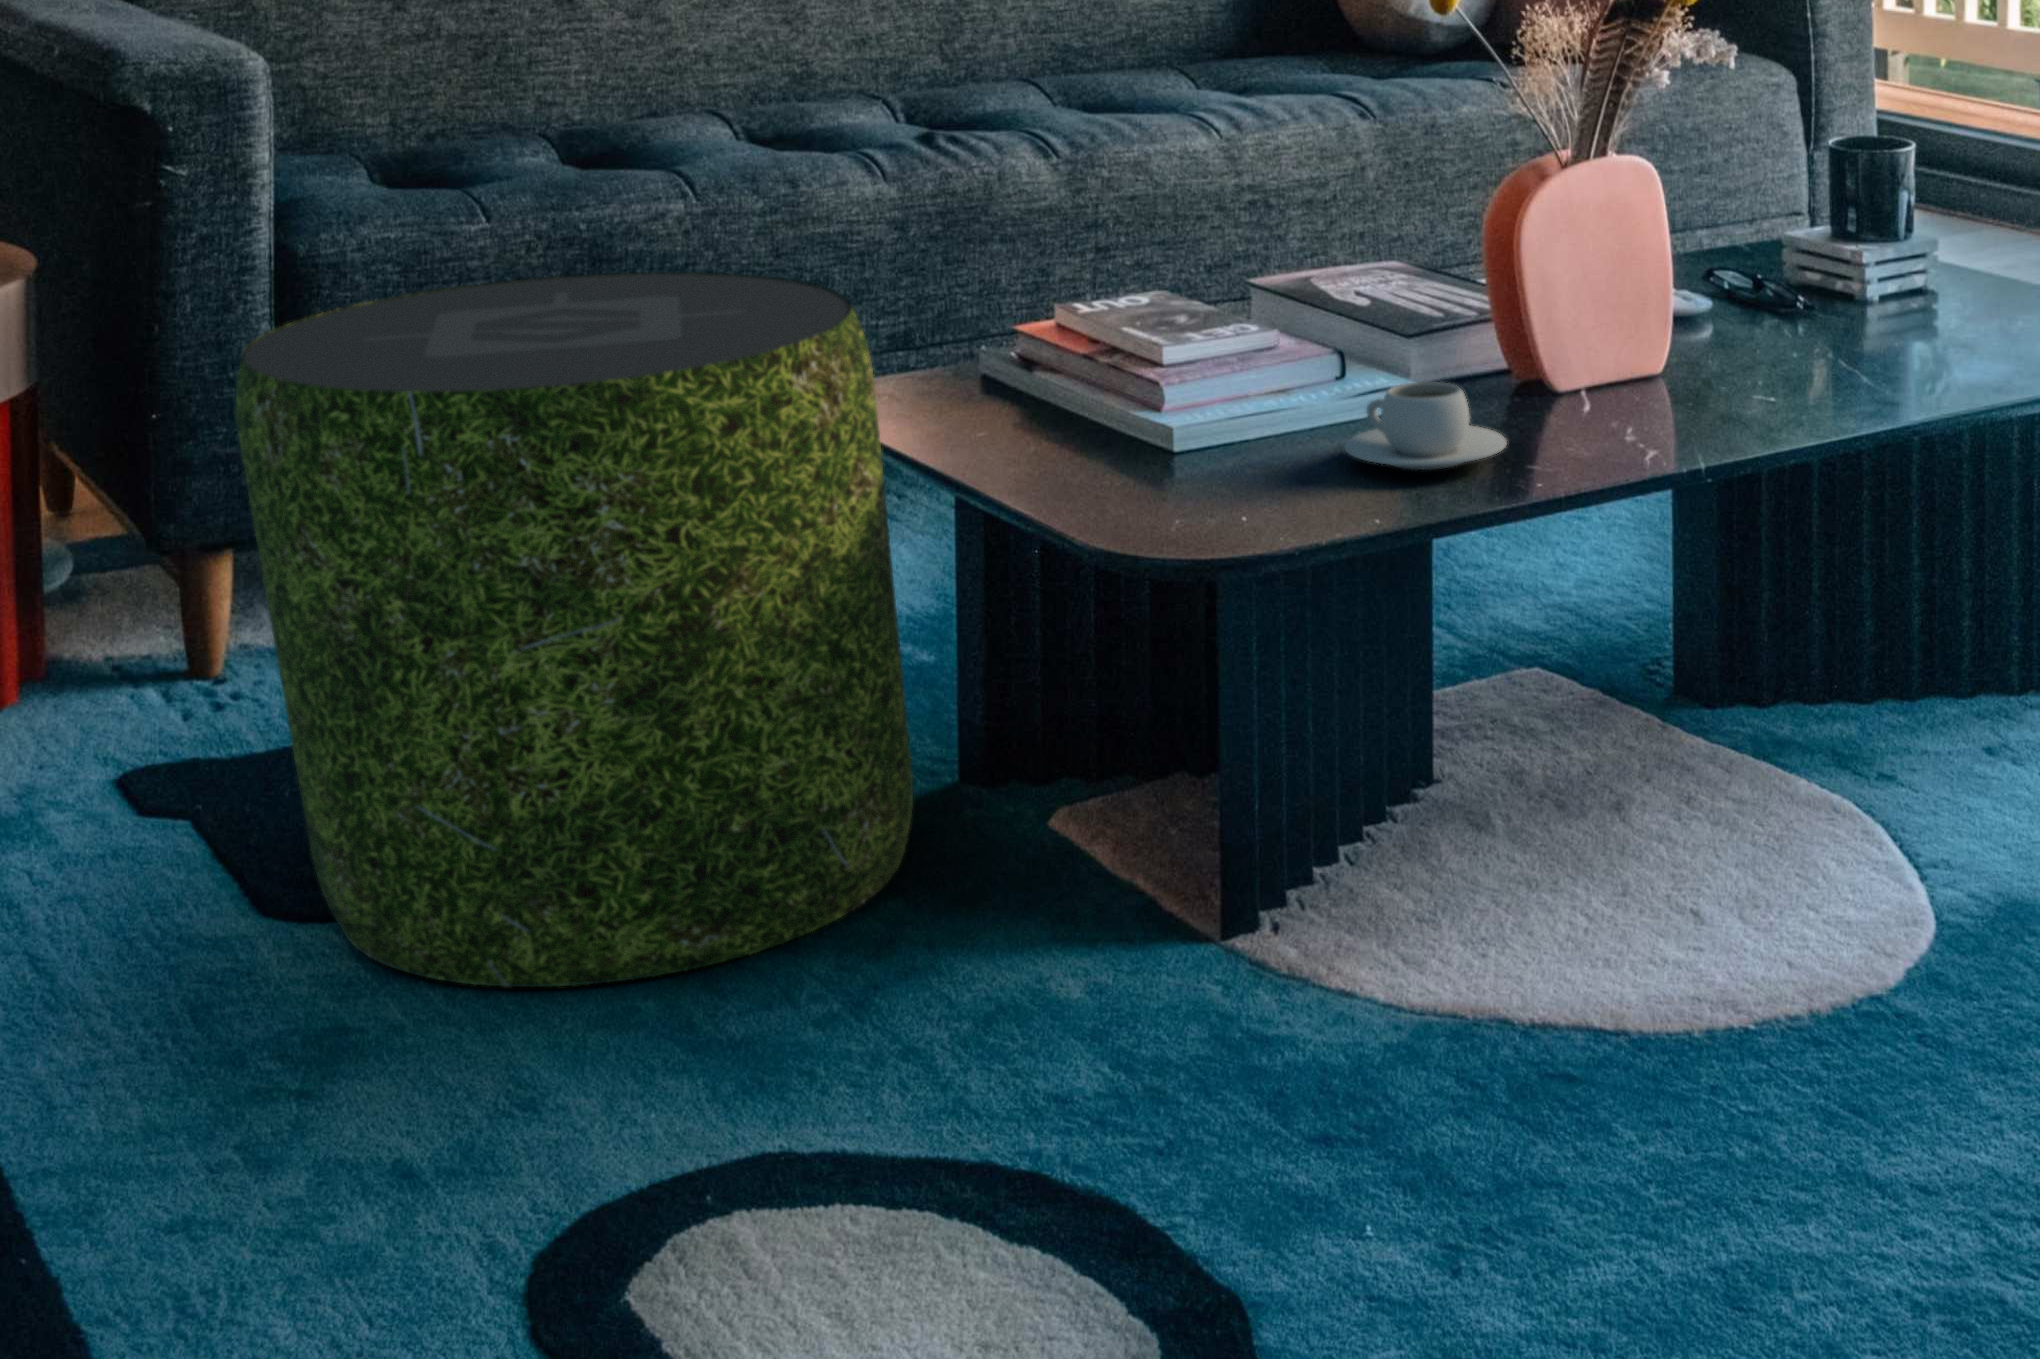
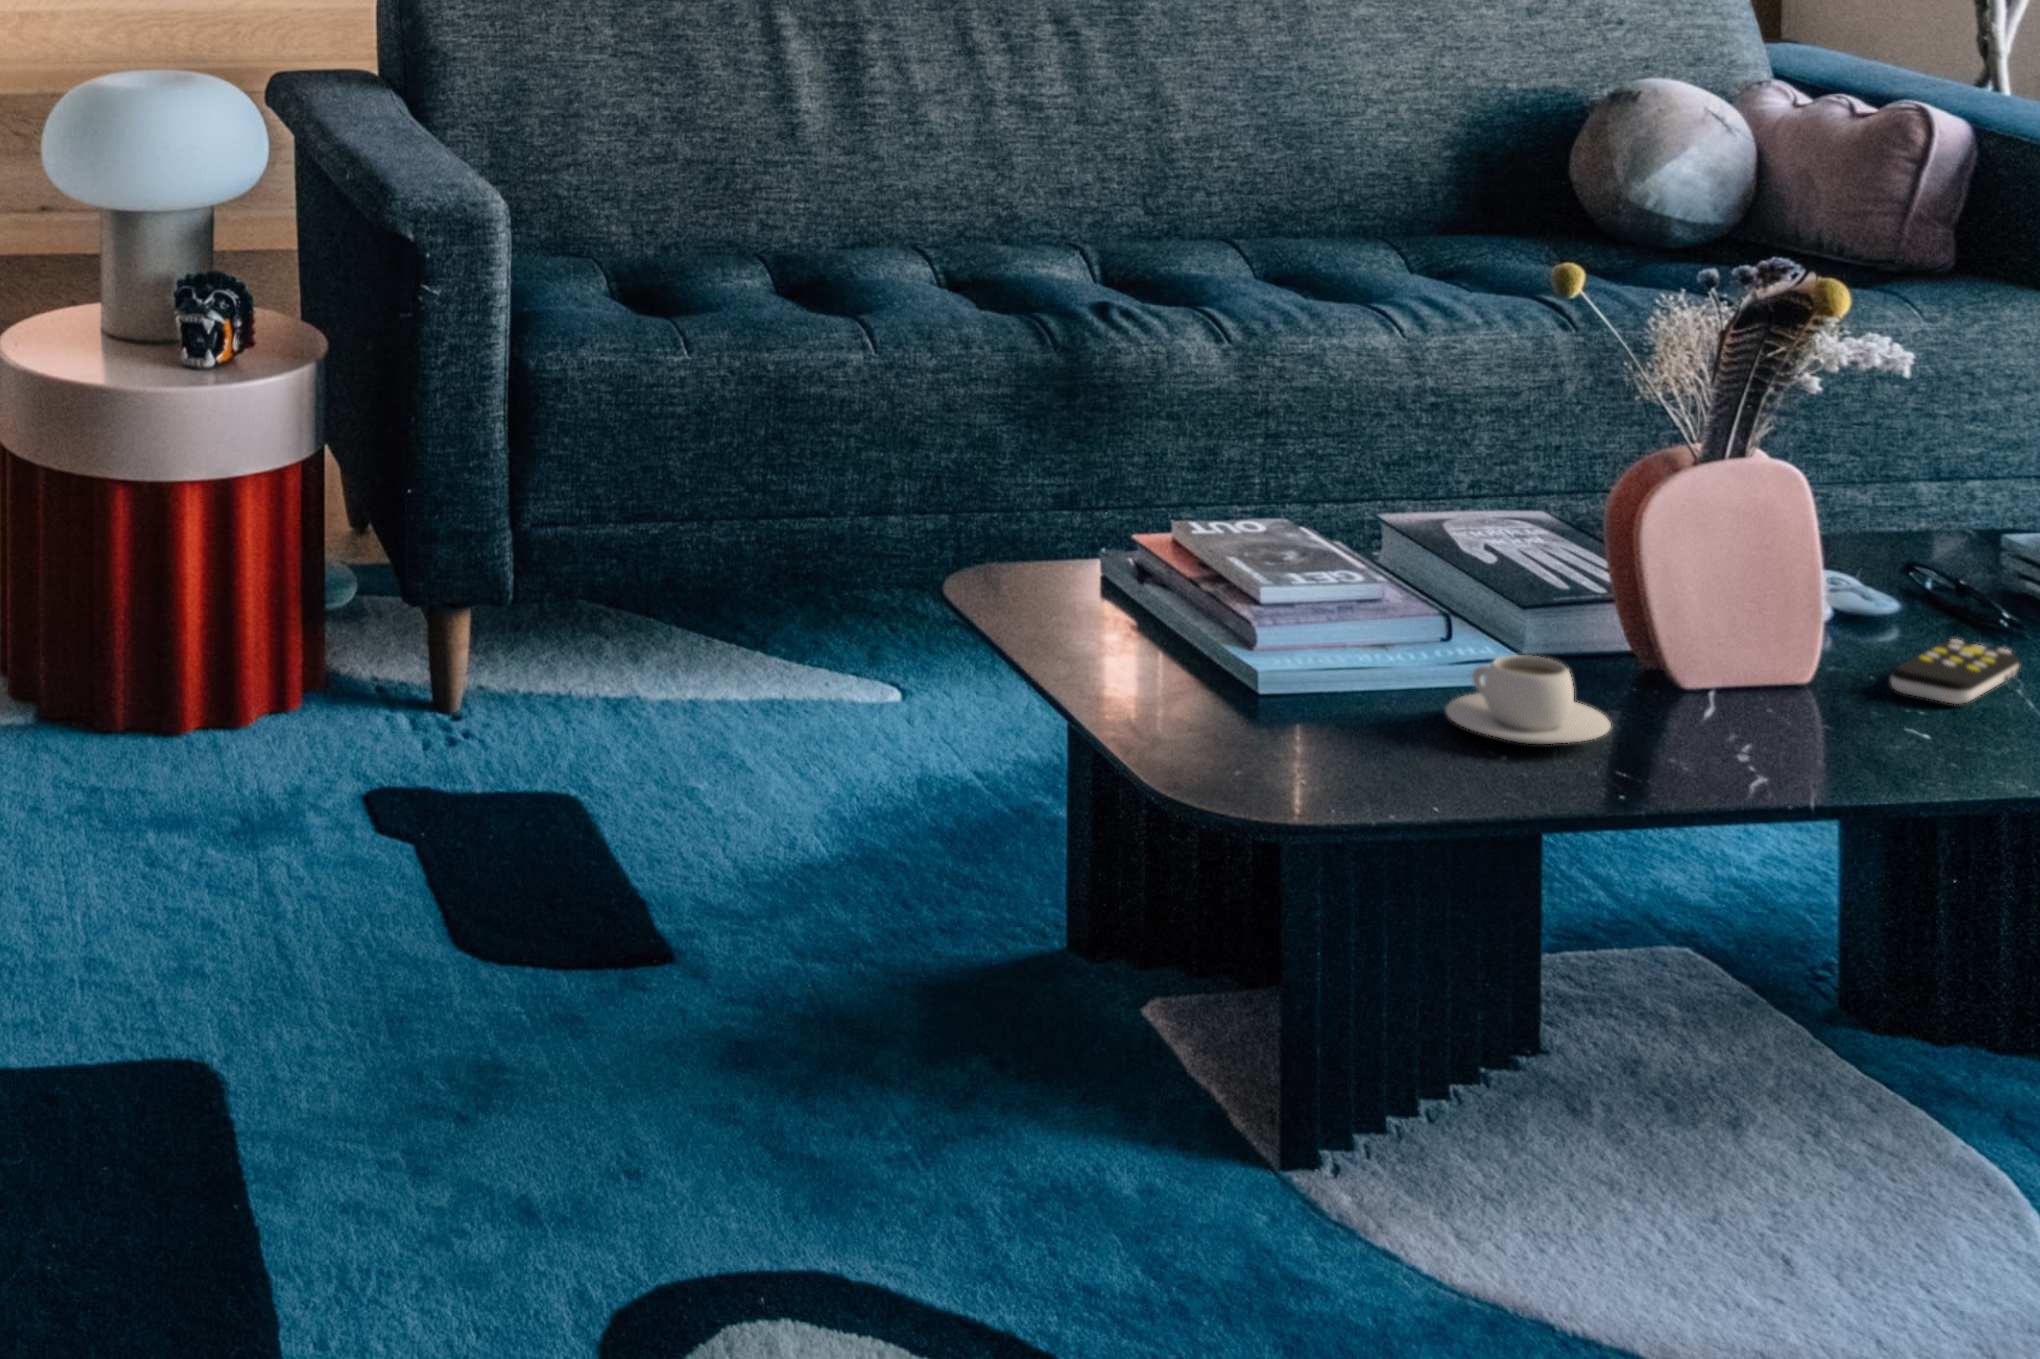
pouf: present [236,272,913,987] -> none [475,441,1010,1097]
remote control: none [1740,330,1843,385] -> present [1891,639,2019,704]

